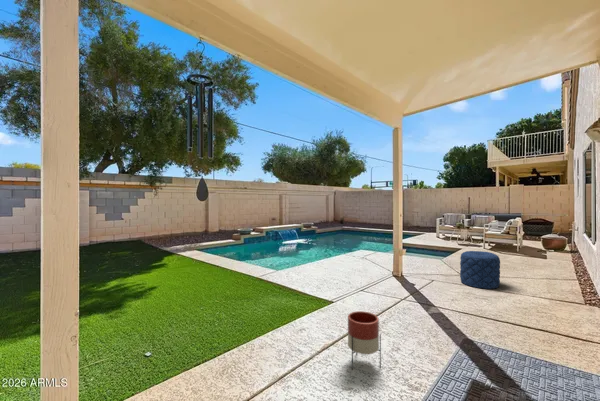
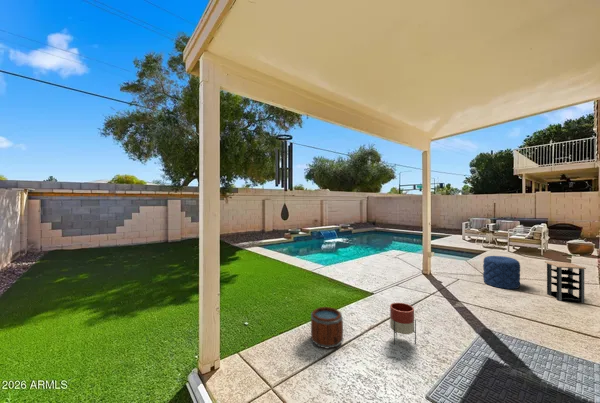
side table: none [526,255,570,301] -> present [545,261,586,303]
bucket: none [236,322,282,383] -> present [311,307,343,348]

